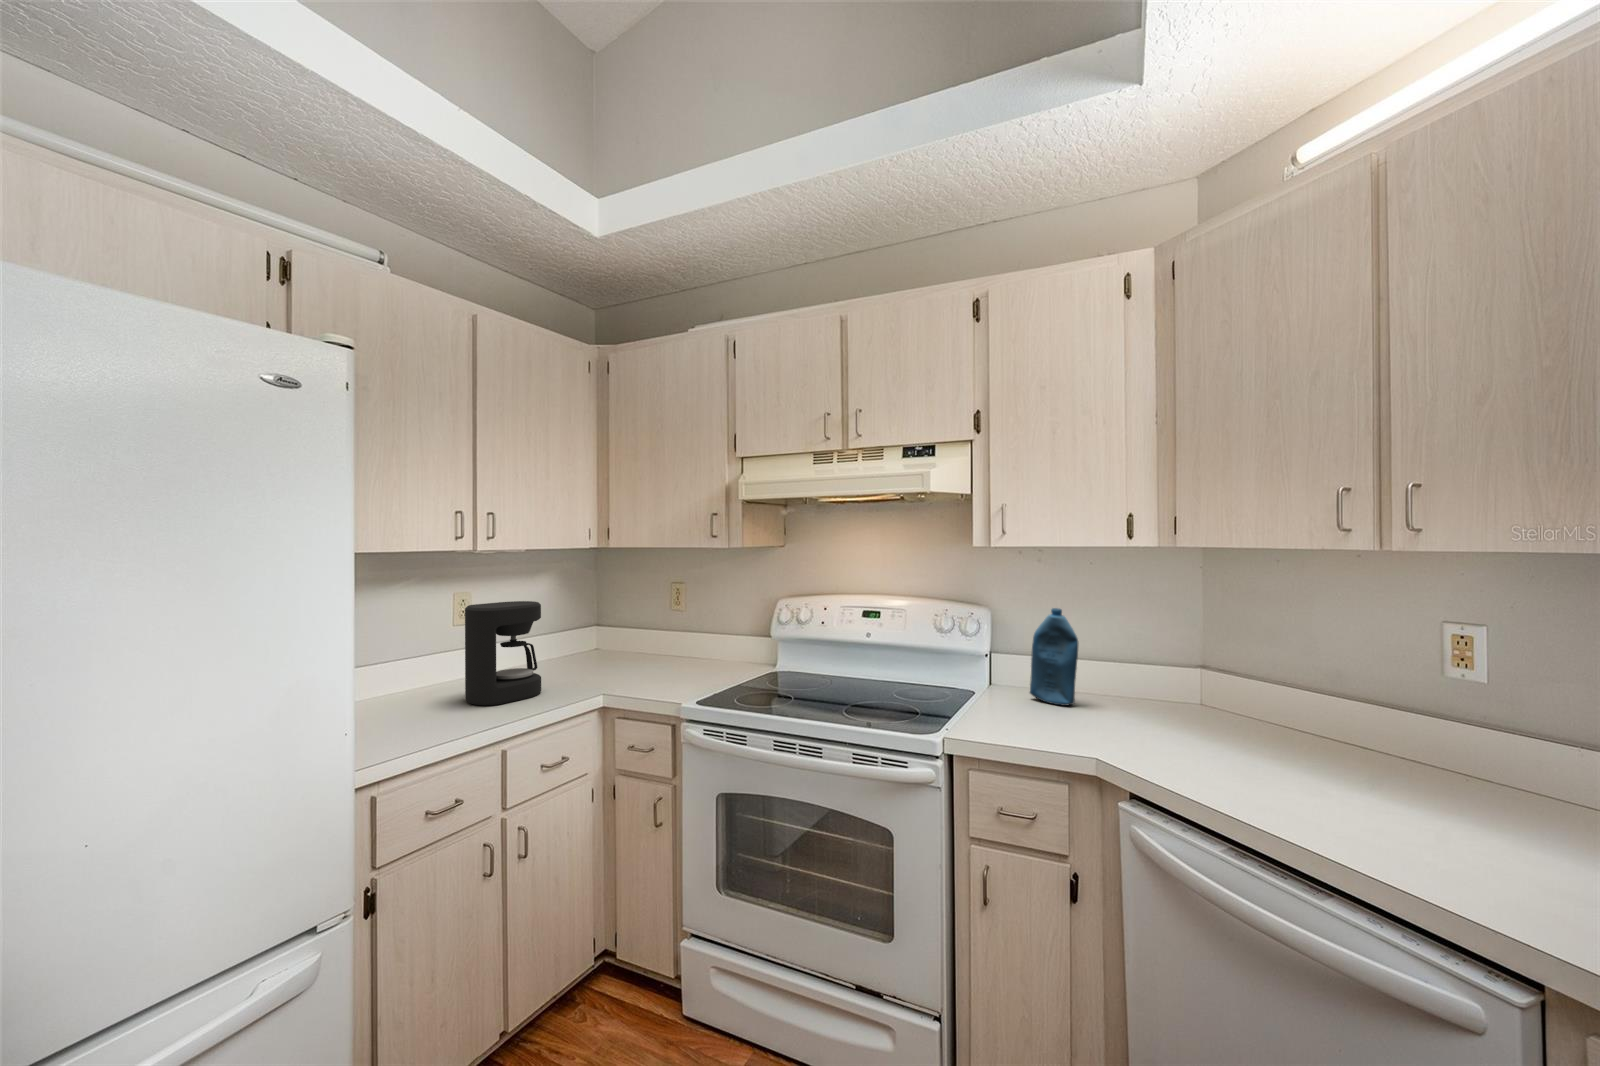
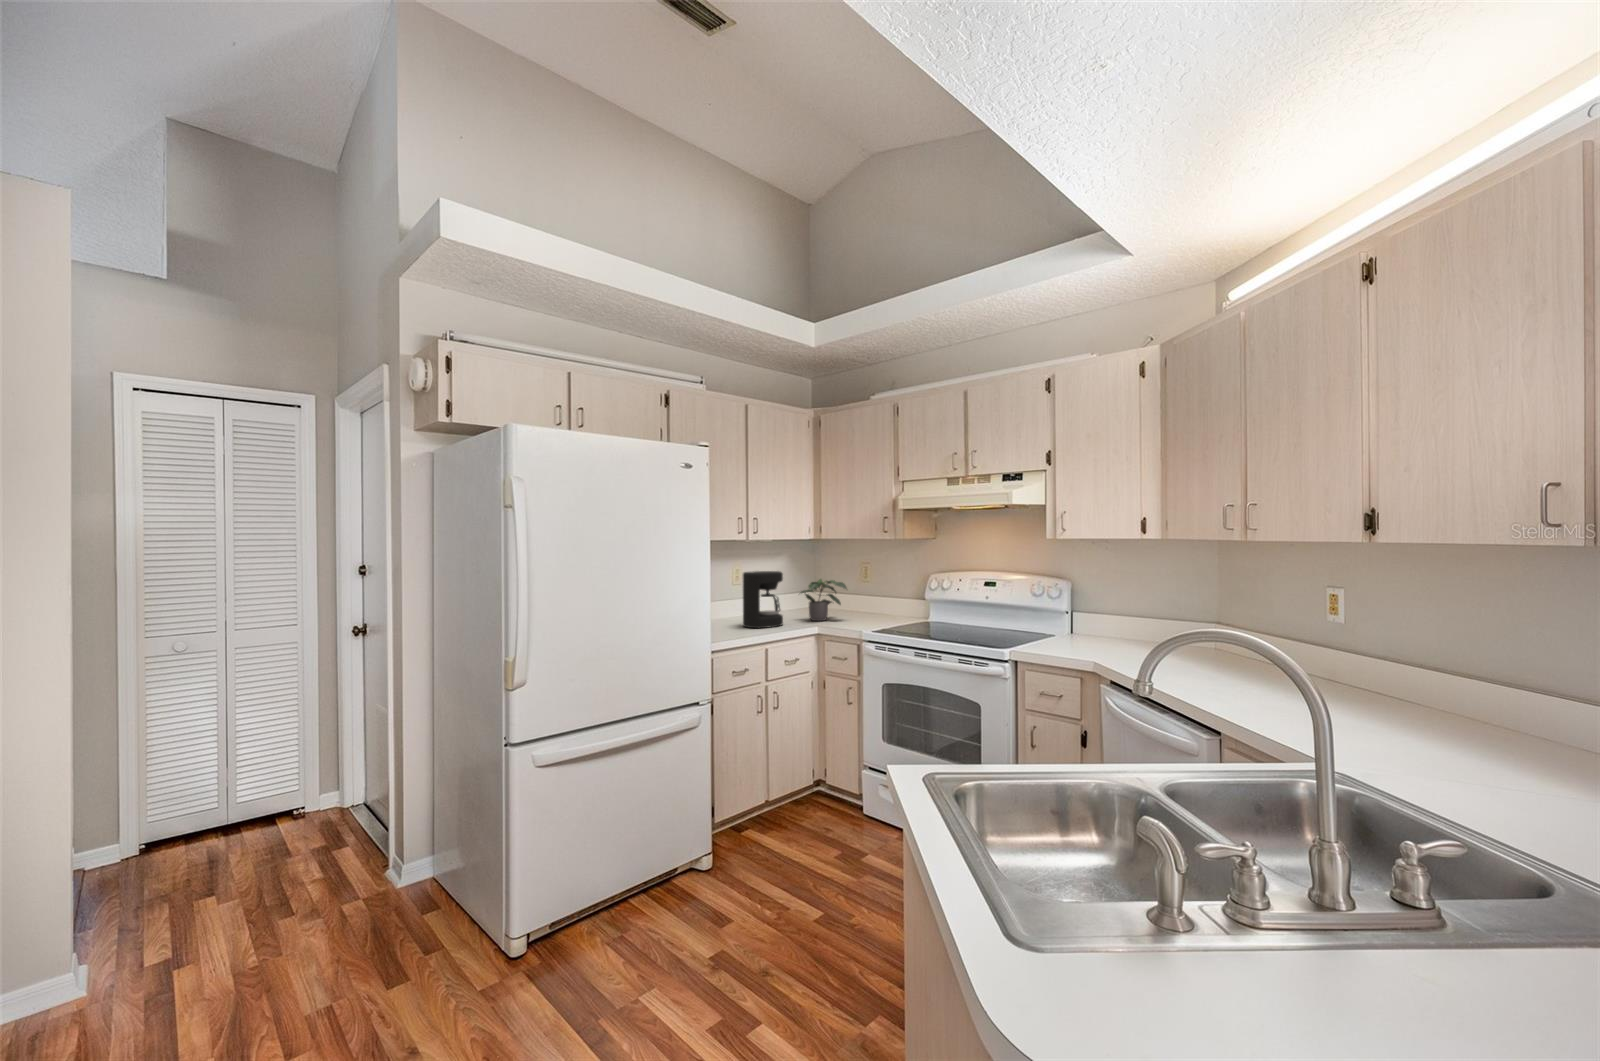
bottle: present [1030,608,1078,706] -> none [1089,580,1119,644]
potted plant: none [569,609,652,679] -> present [800,579,847,621]

